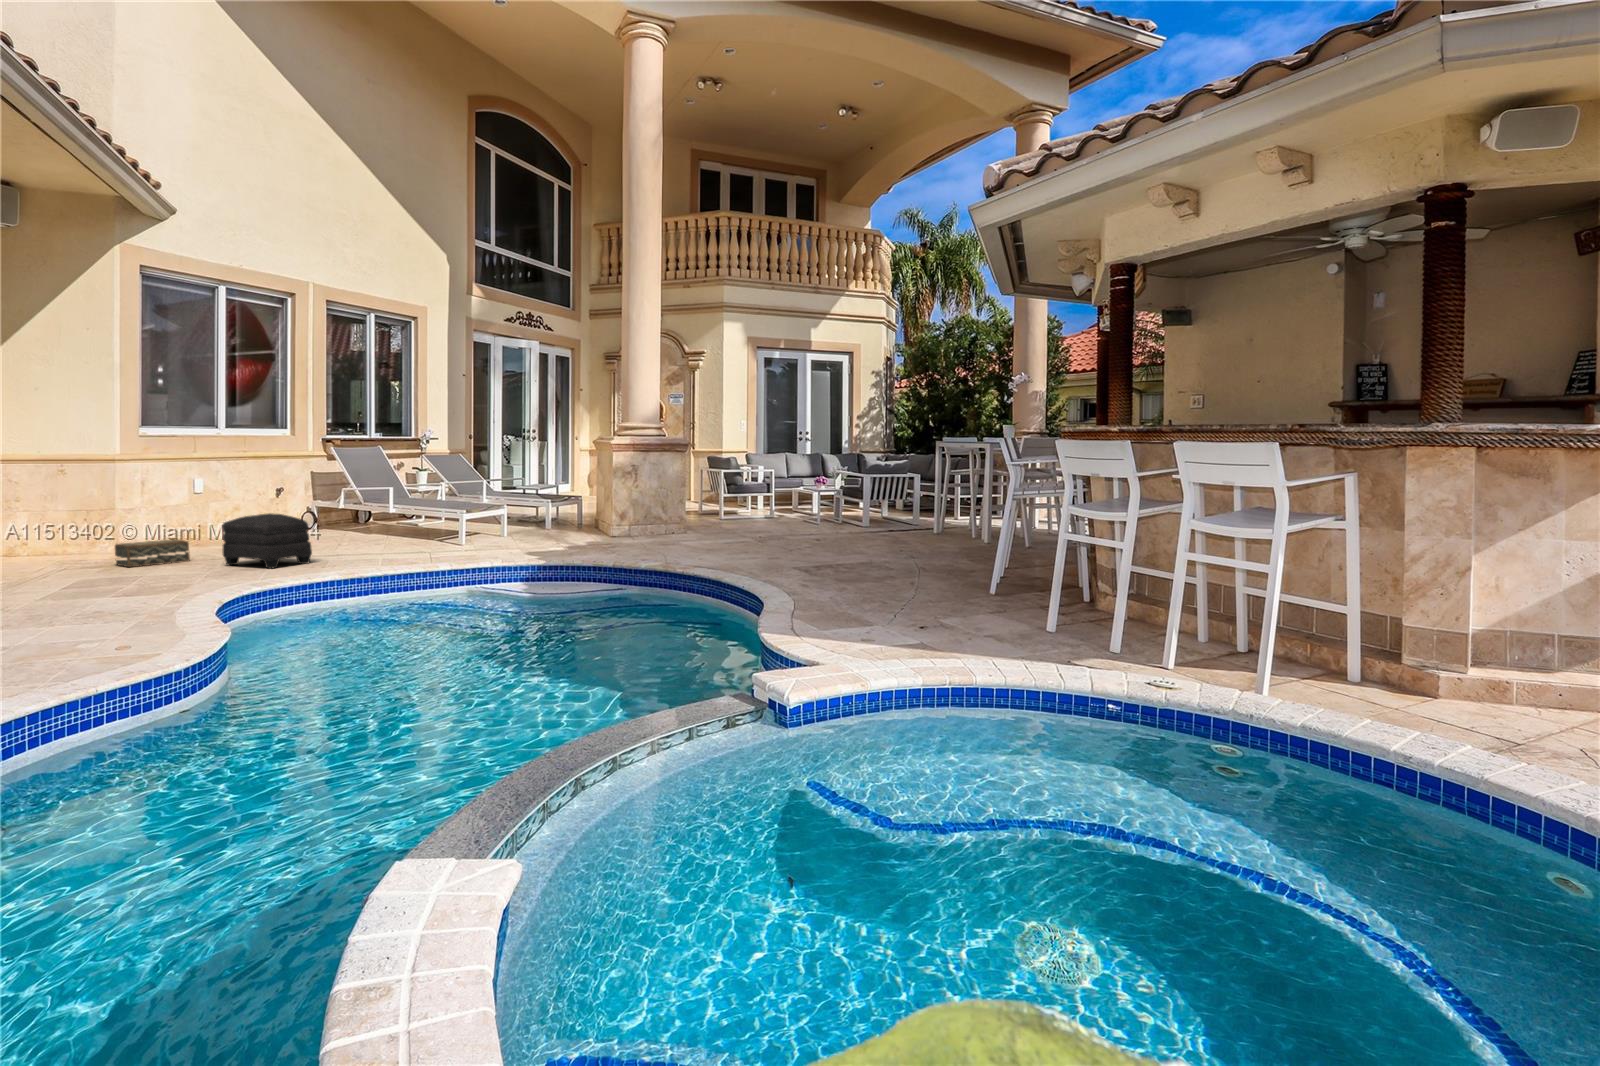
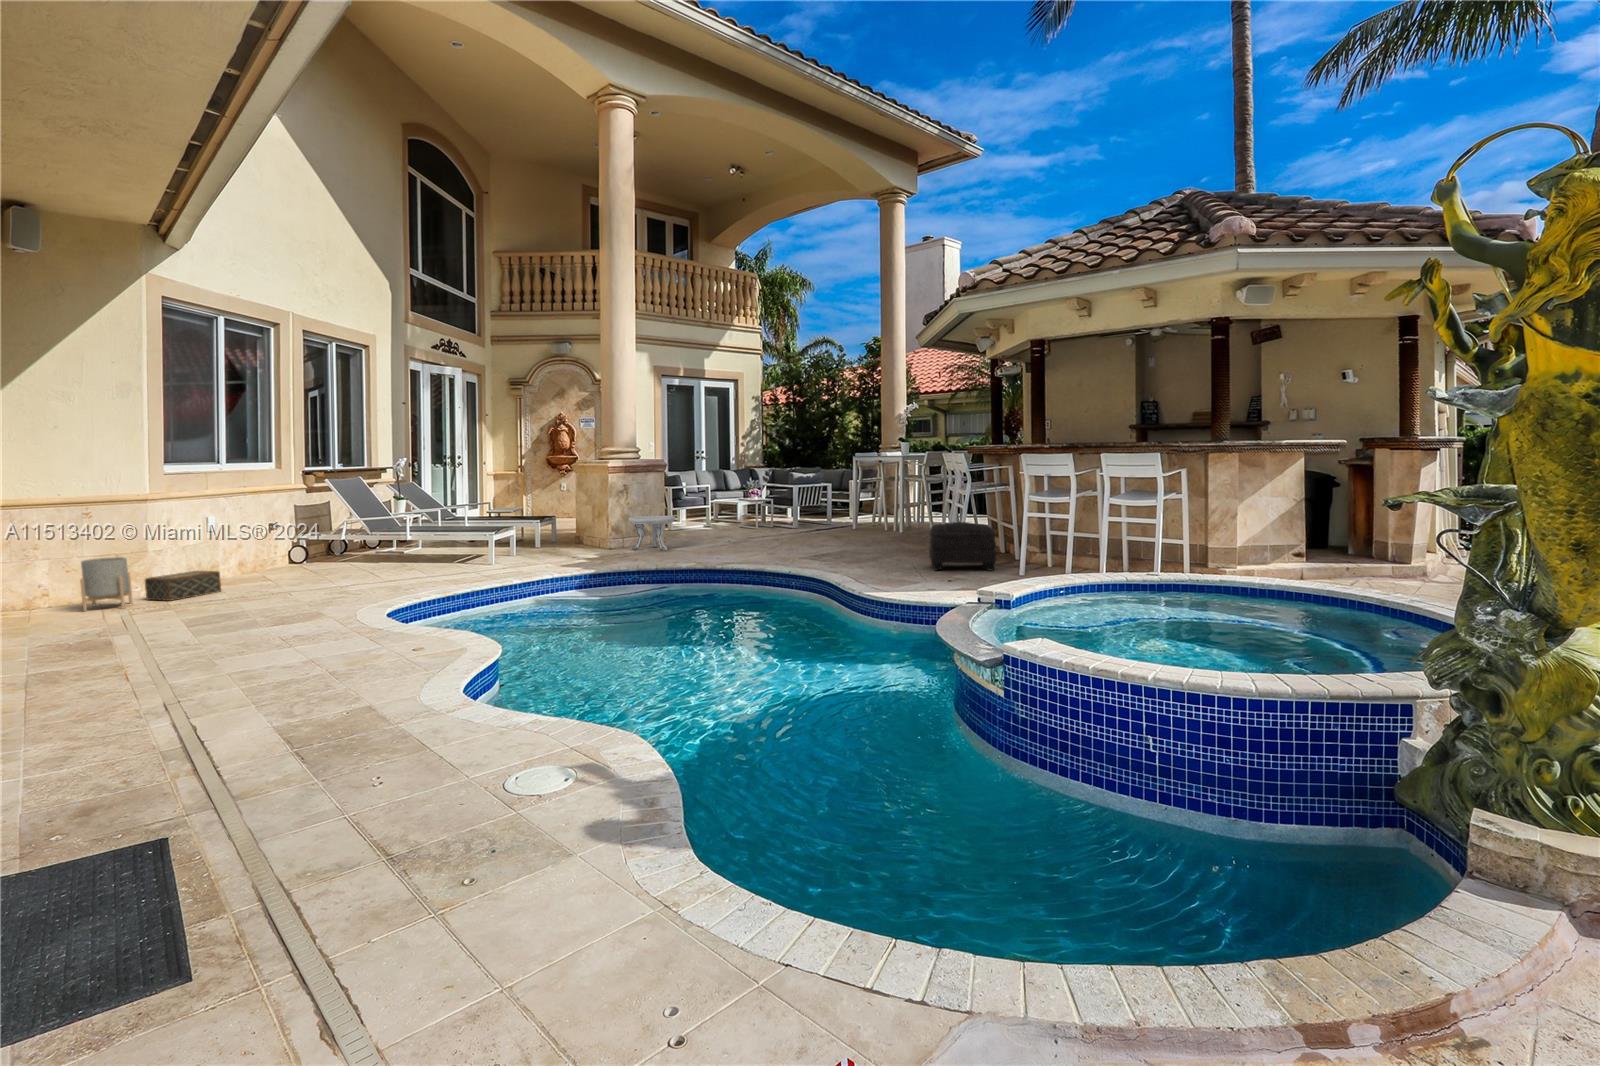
side table: none [633,502,687,542] -> present [628,516,676,551]
ottoman: present [222,513,312,569] -> present [929,522,996,570]
planter: none [42,522,99,573] -> present [80,557,133,611]

